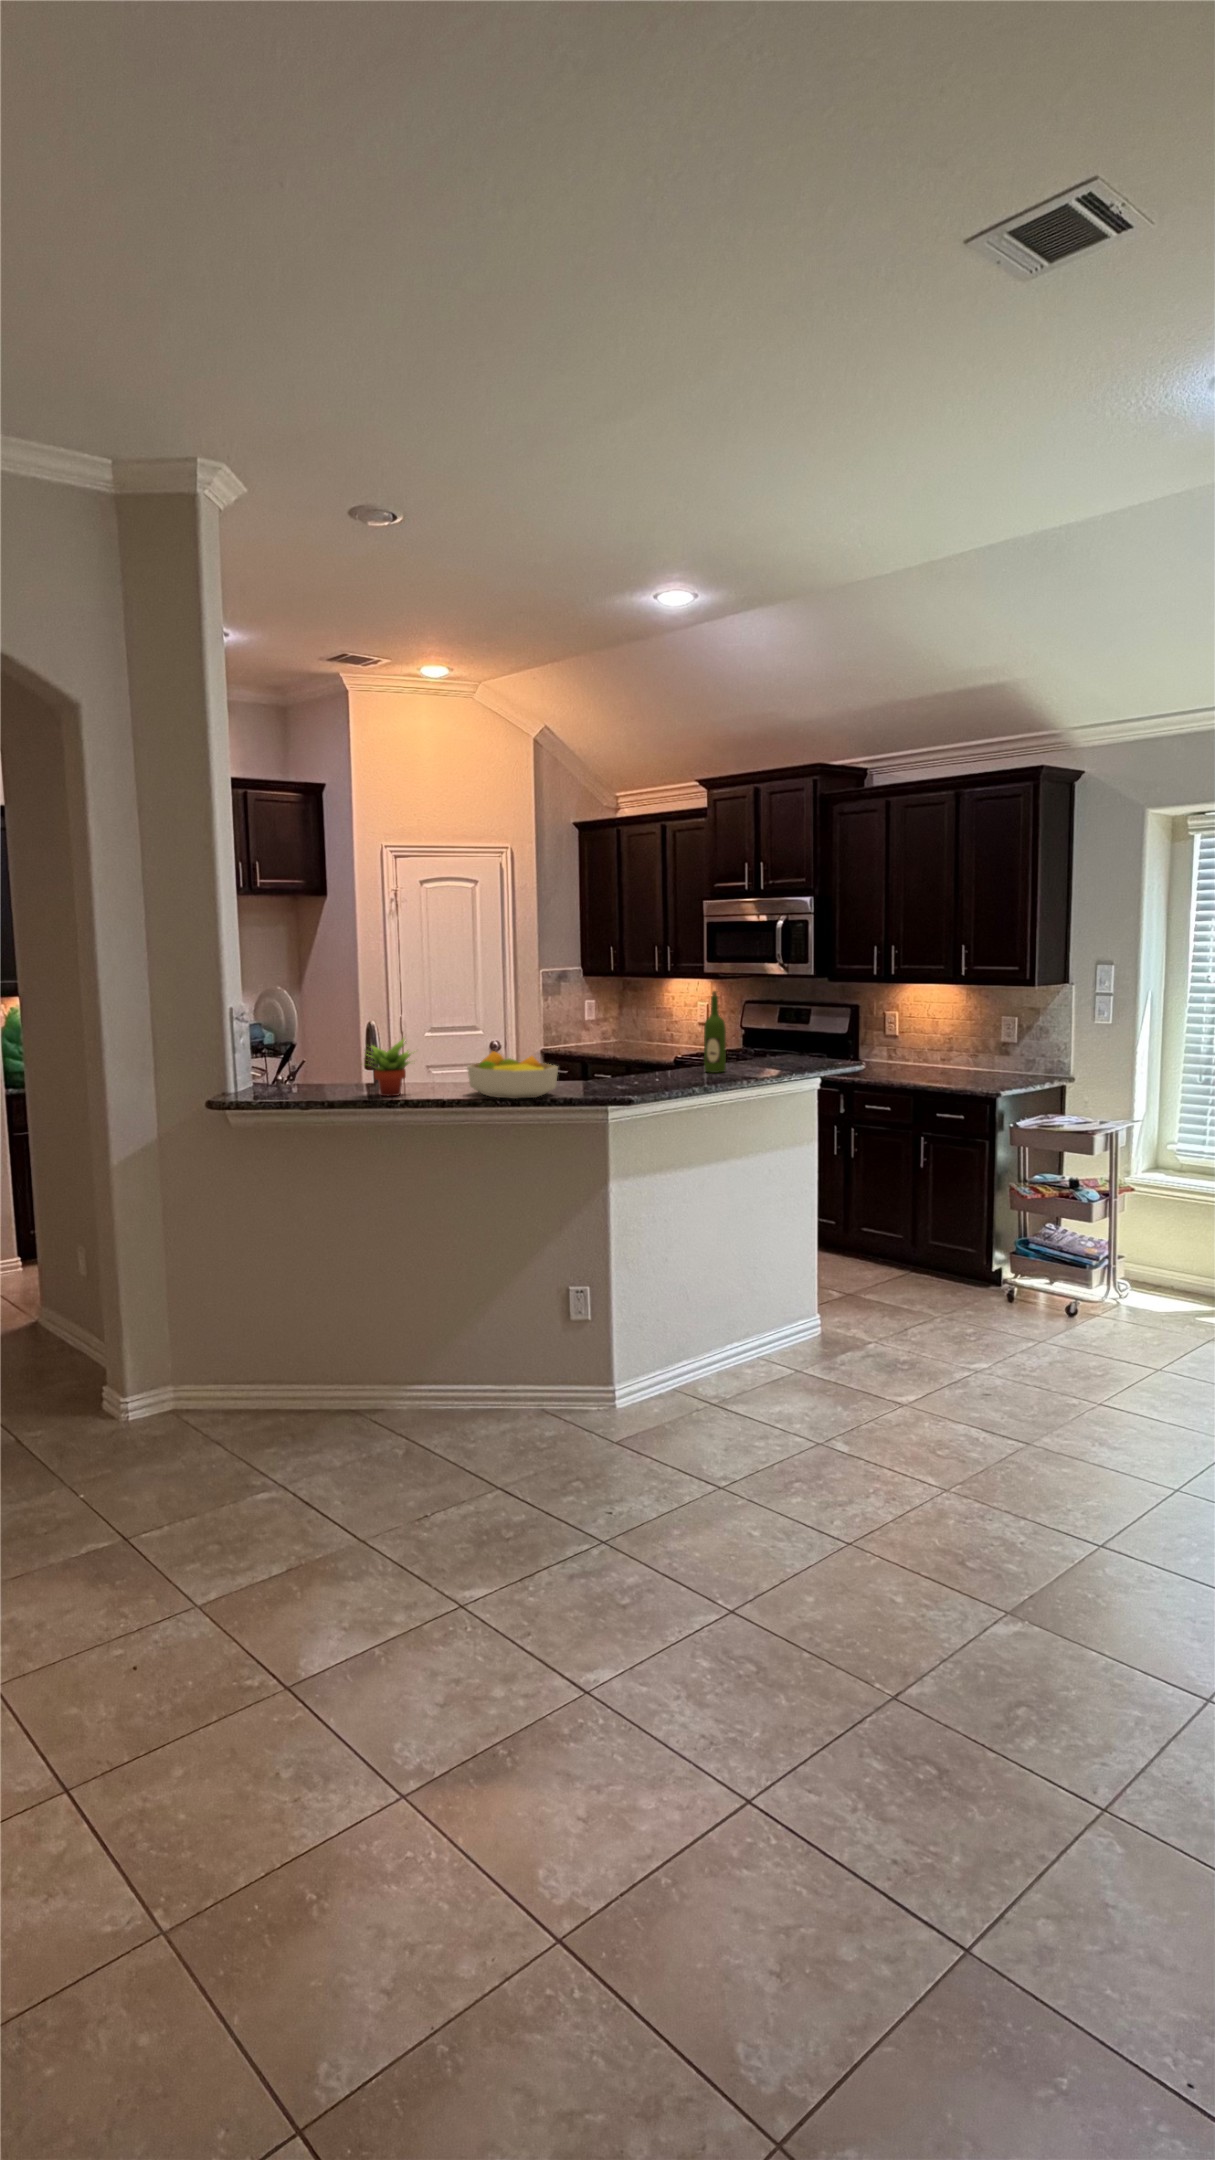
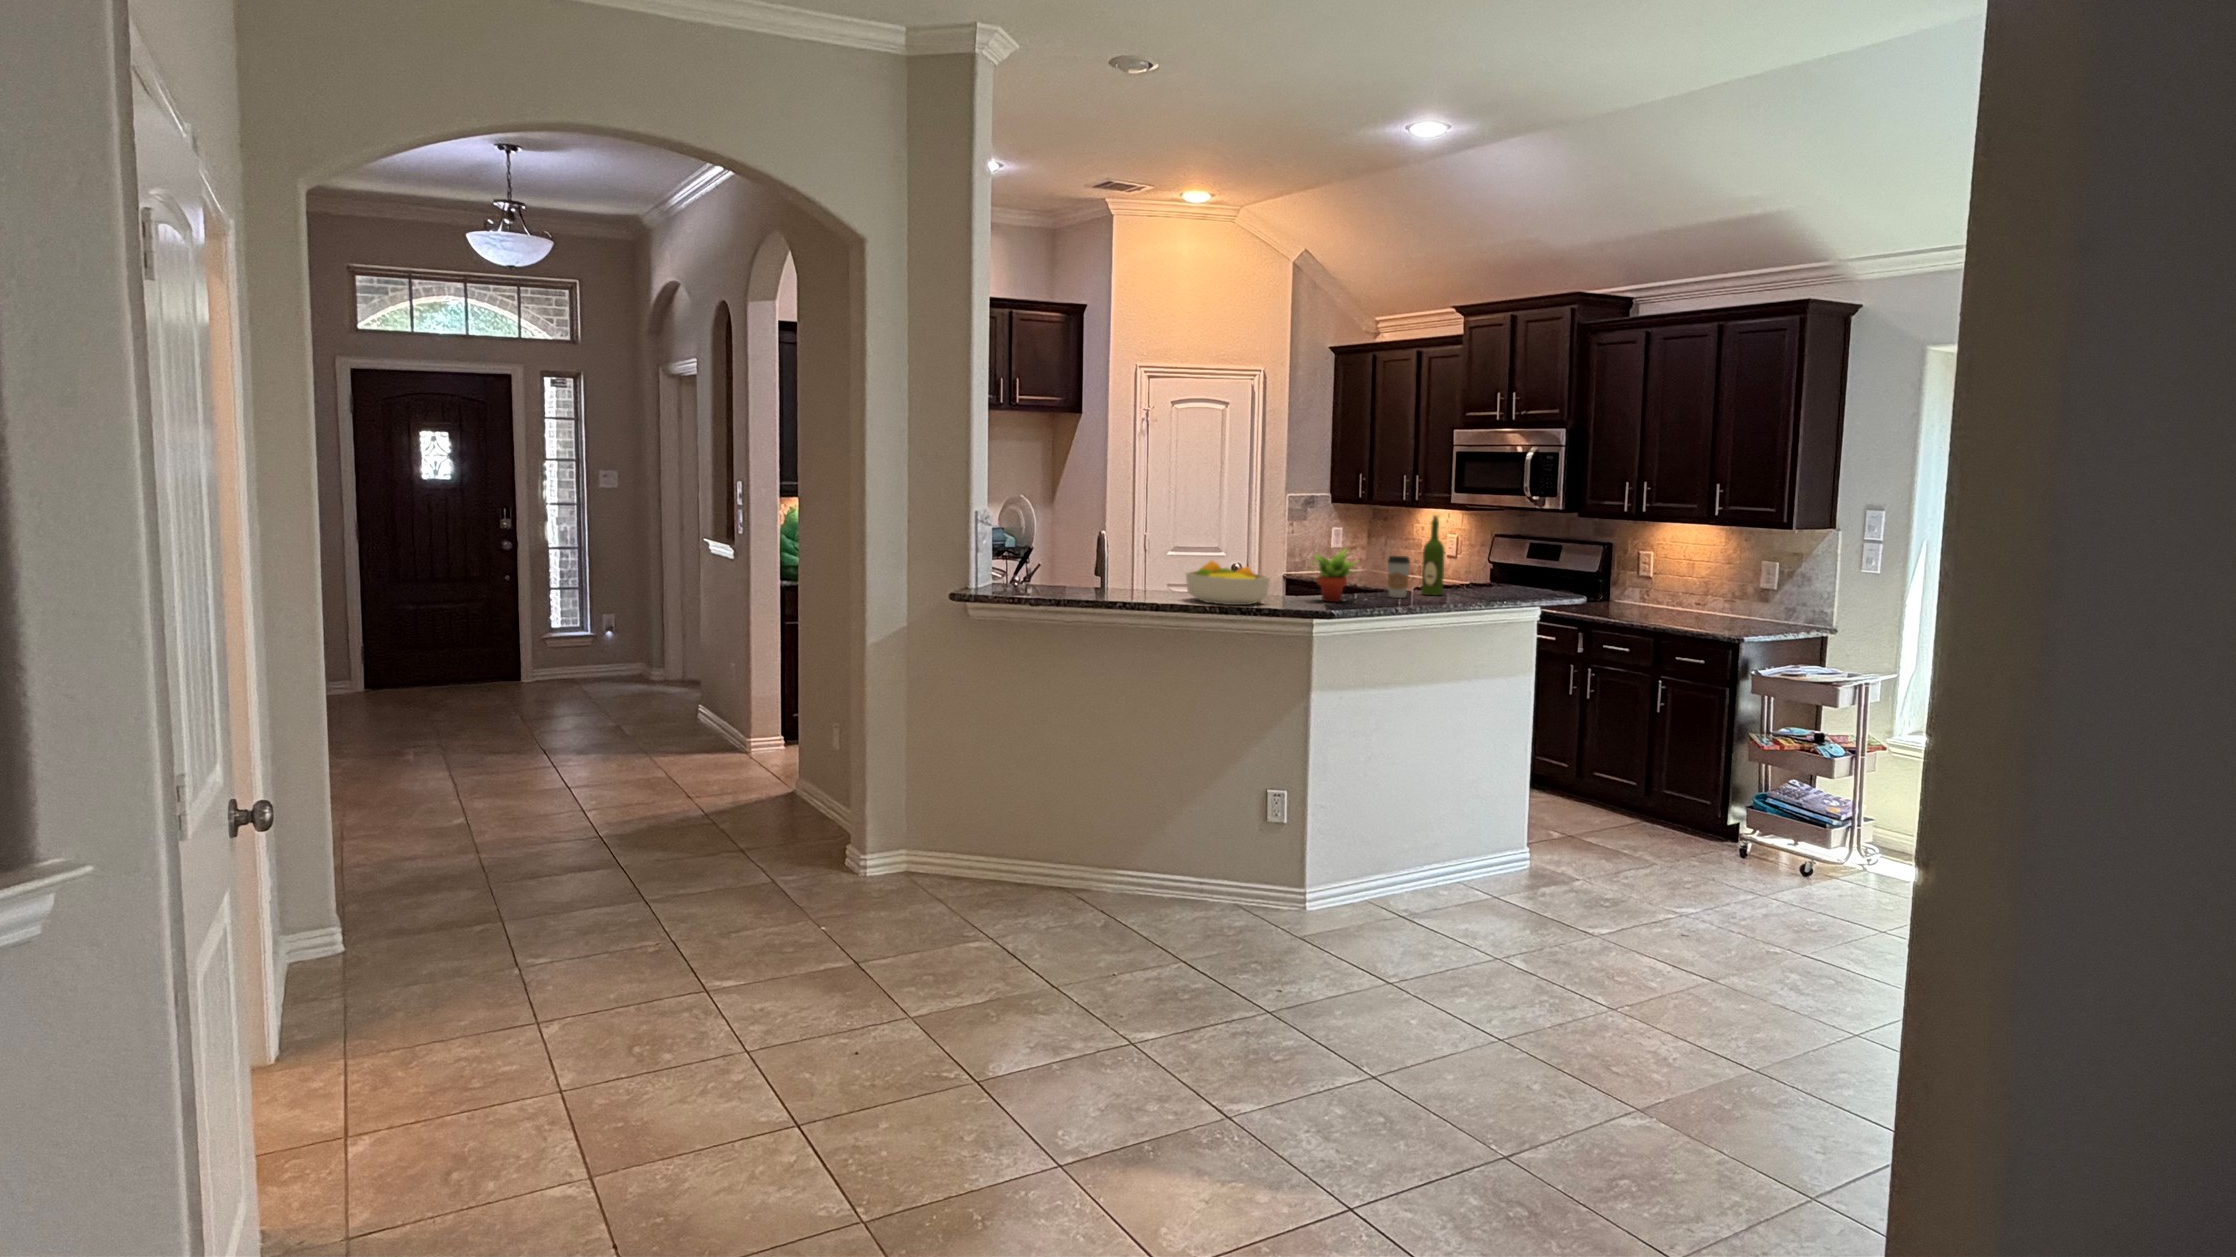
coffee cup: none [671,1035,695,1078] -> present [1388,556,1410,598]
succulent plant: present [364,1038,415,1096] -> present [1312,549,1355,602]

